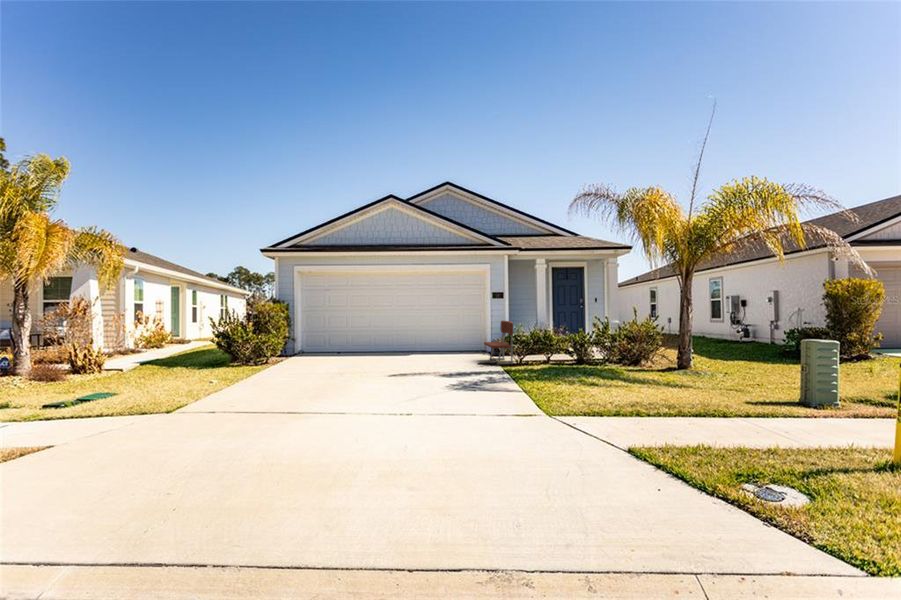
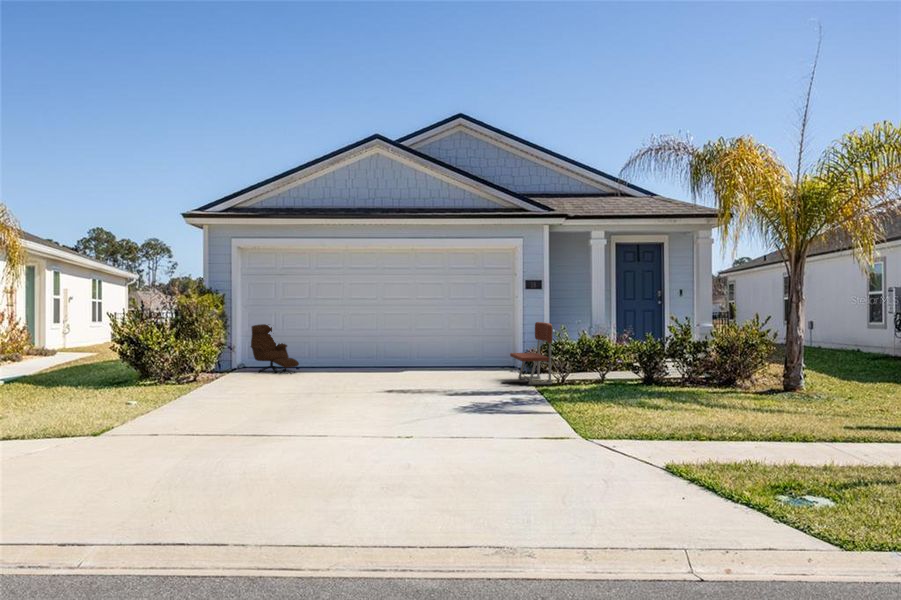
lounge chair: none [307,324,340,358] -> present [251,324,299,374]

